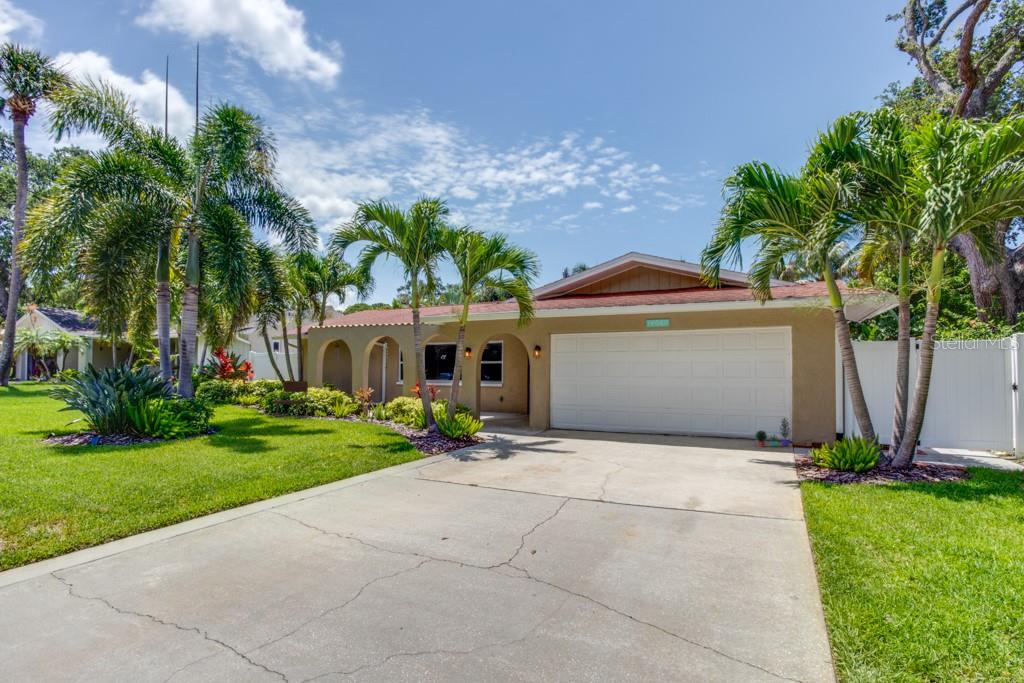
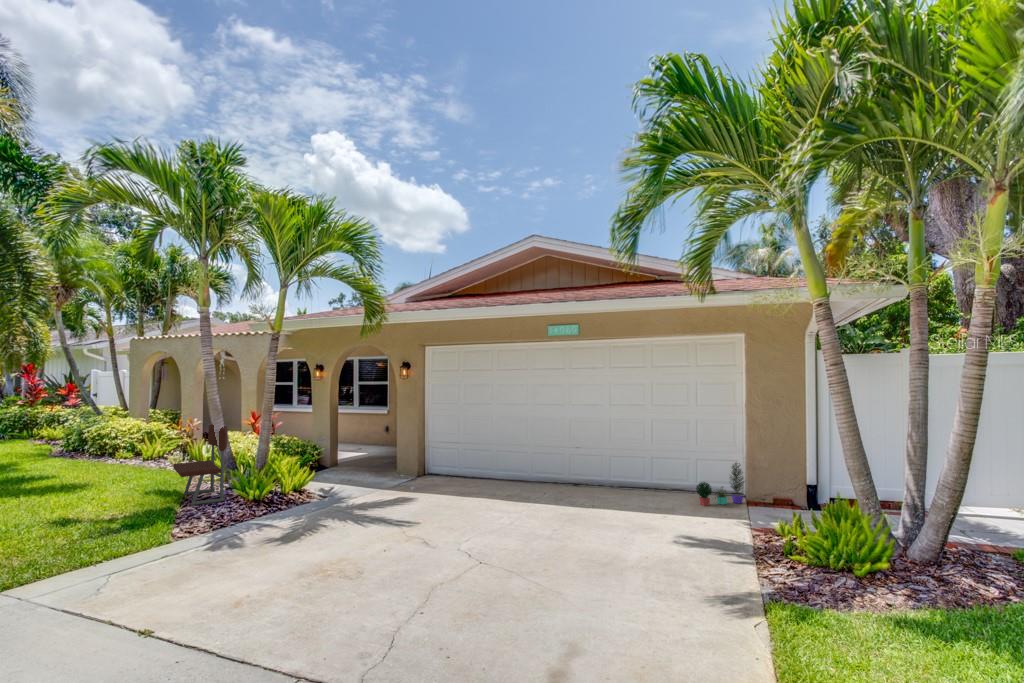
bench: present [270,381,308,418] -> present [173,424,228,505]

